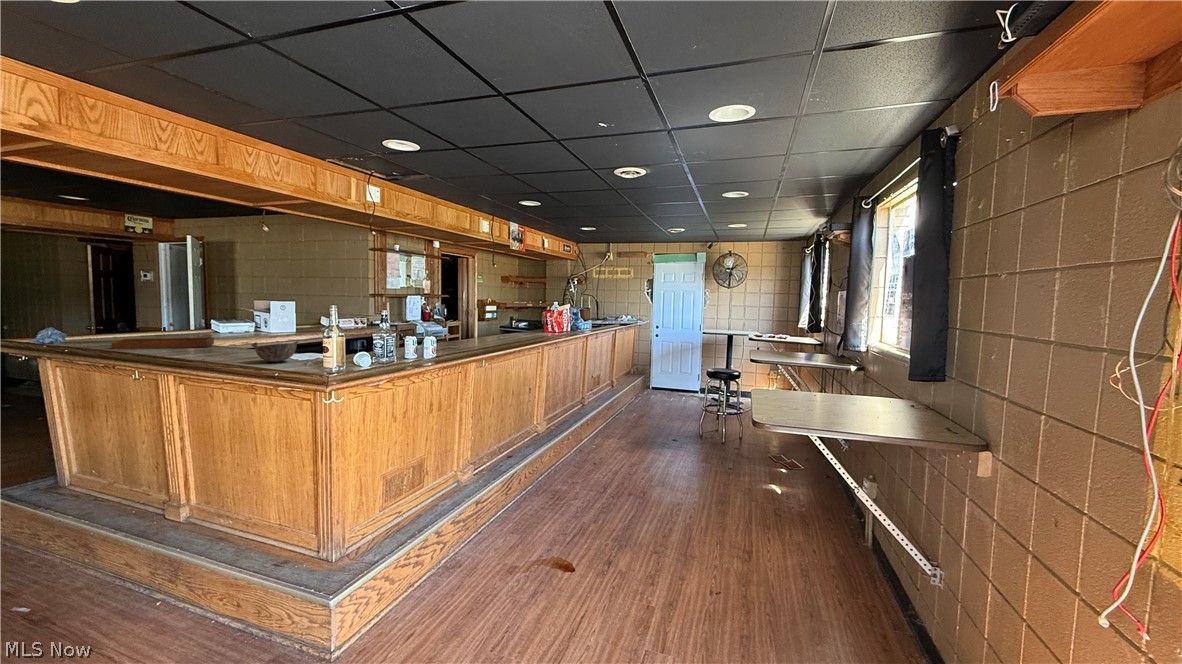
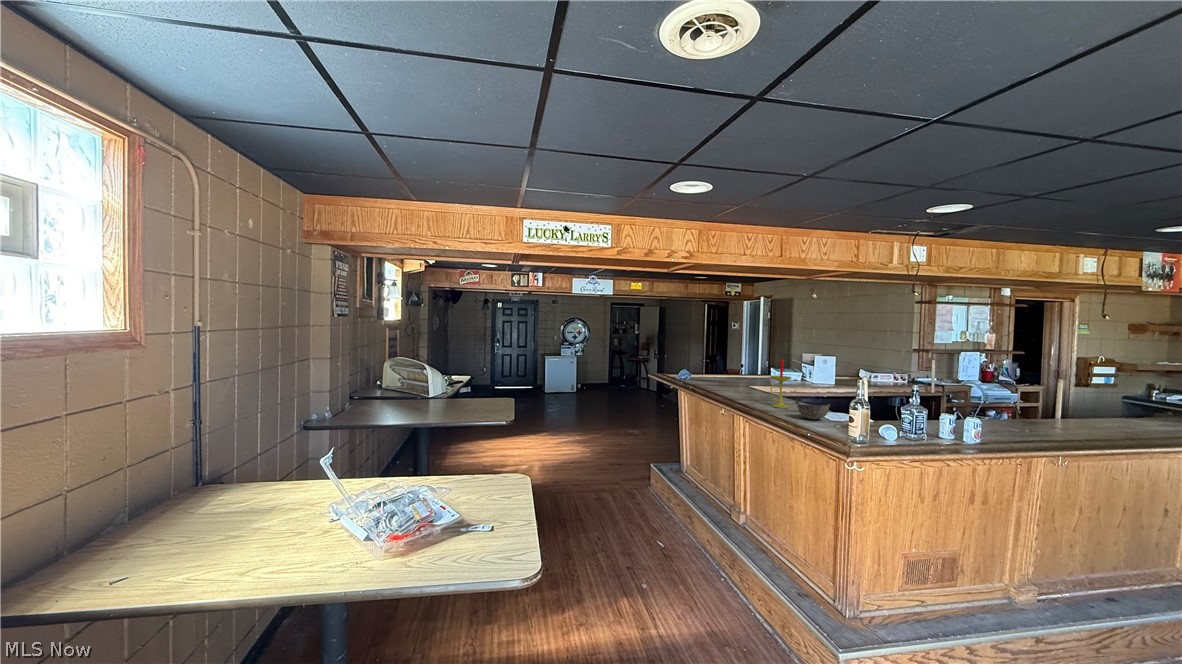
candle: none [213,294,244,357] -> present [771,359,791,408]
tray: present [112,322,214,349] -> none [715,373,771,395]

